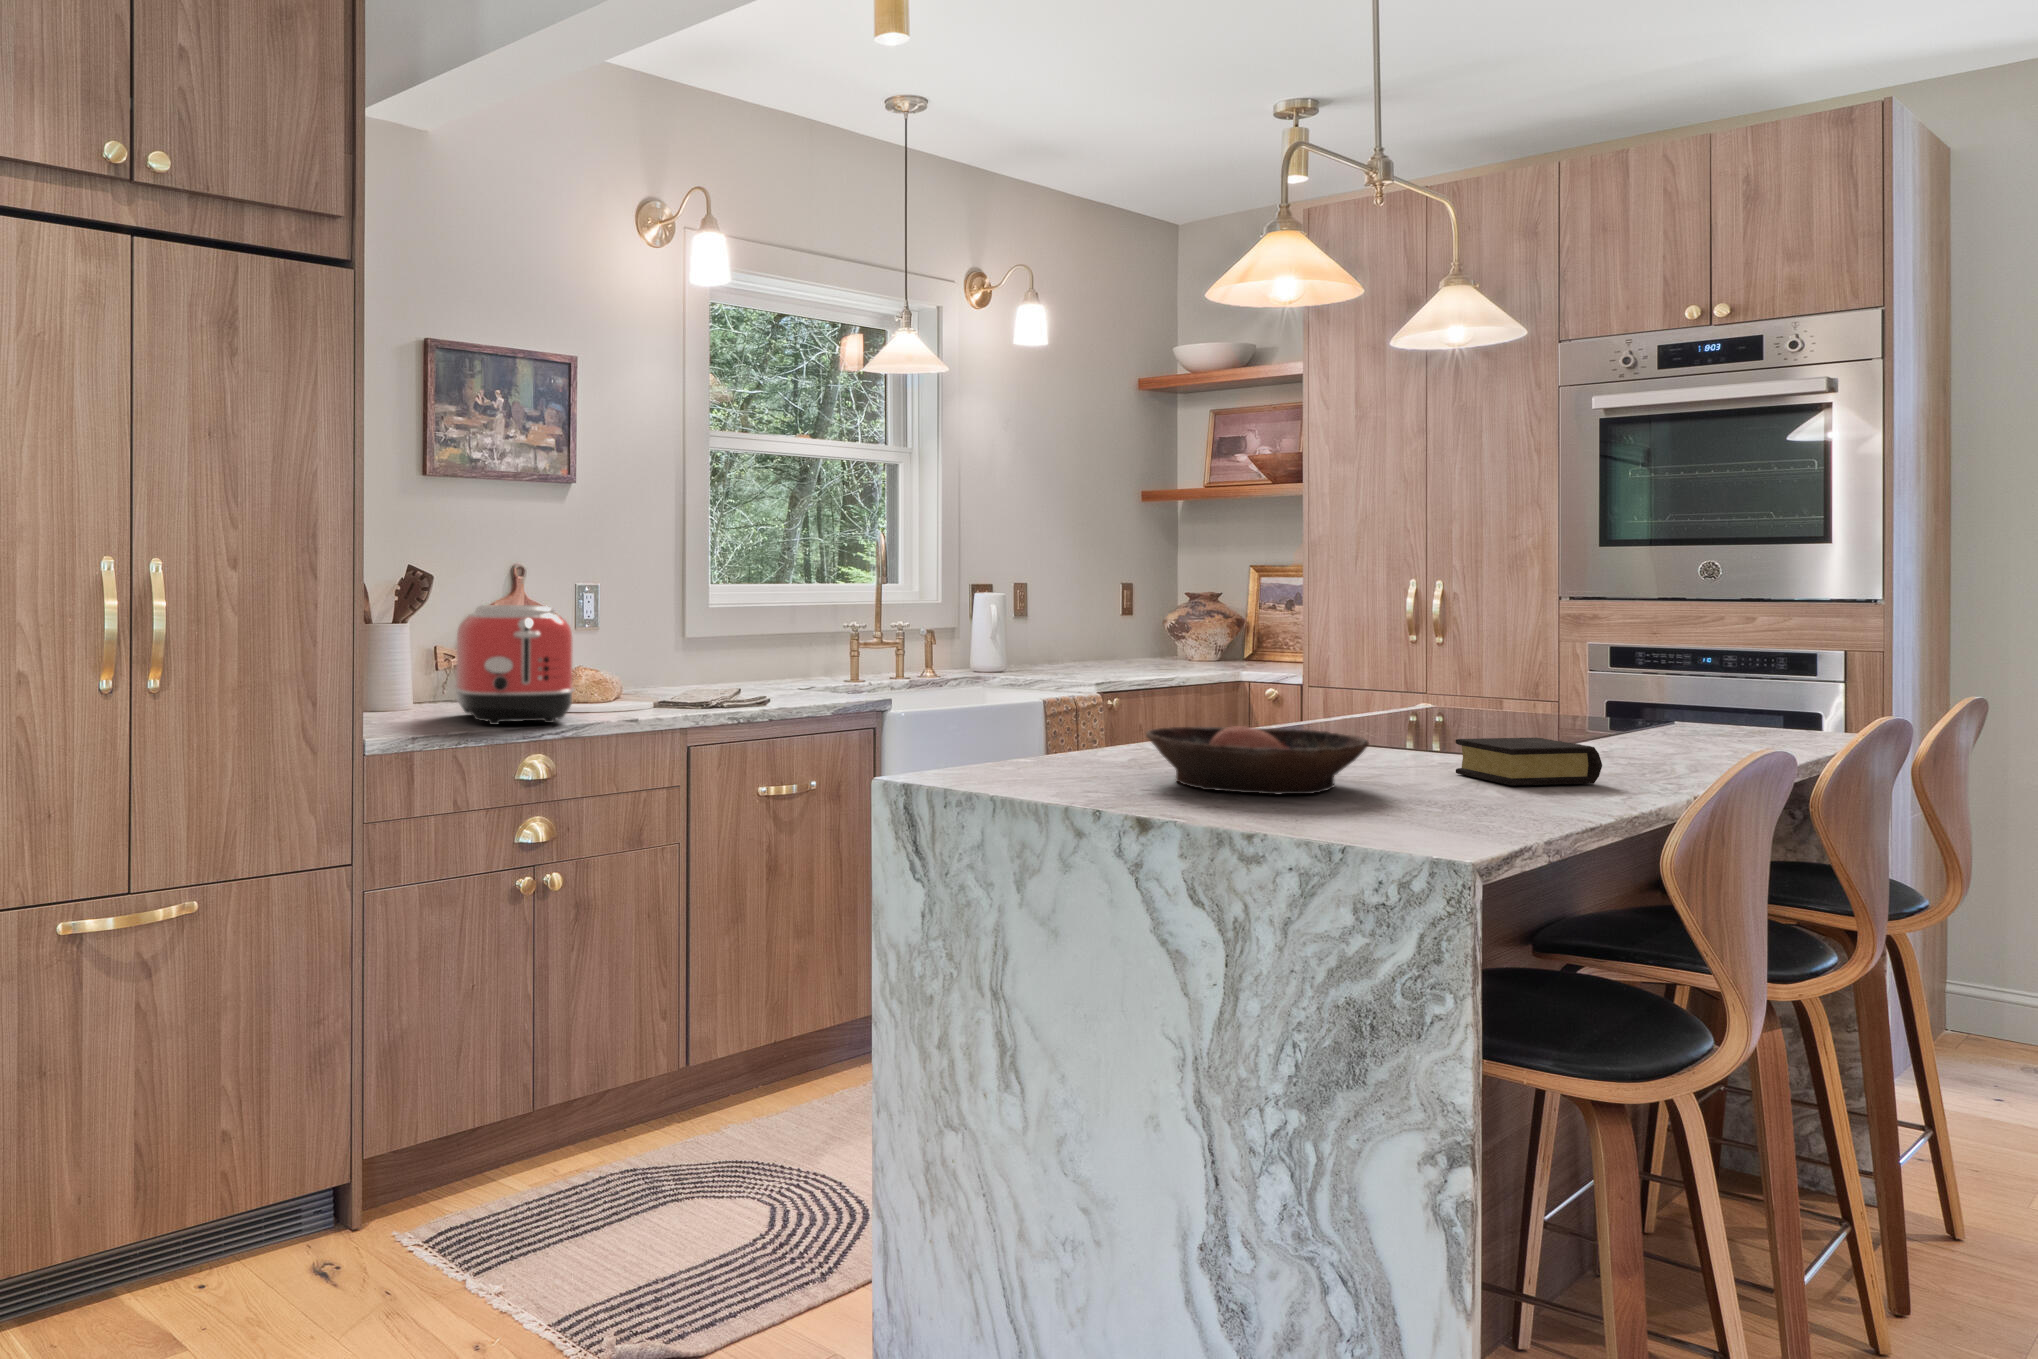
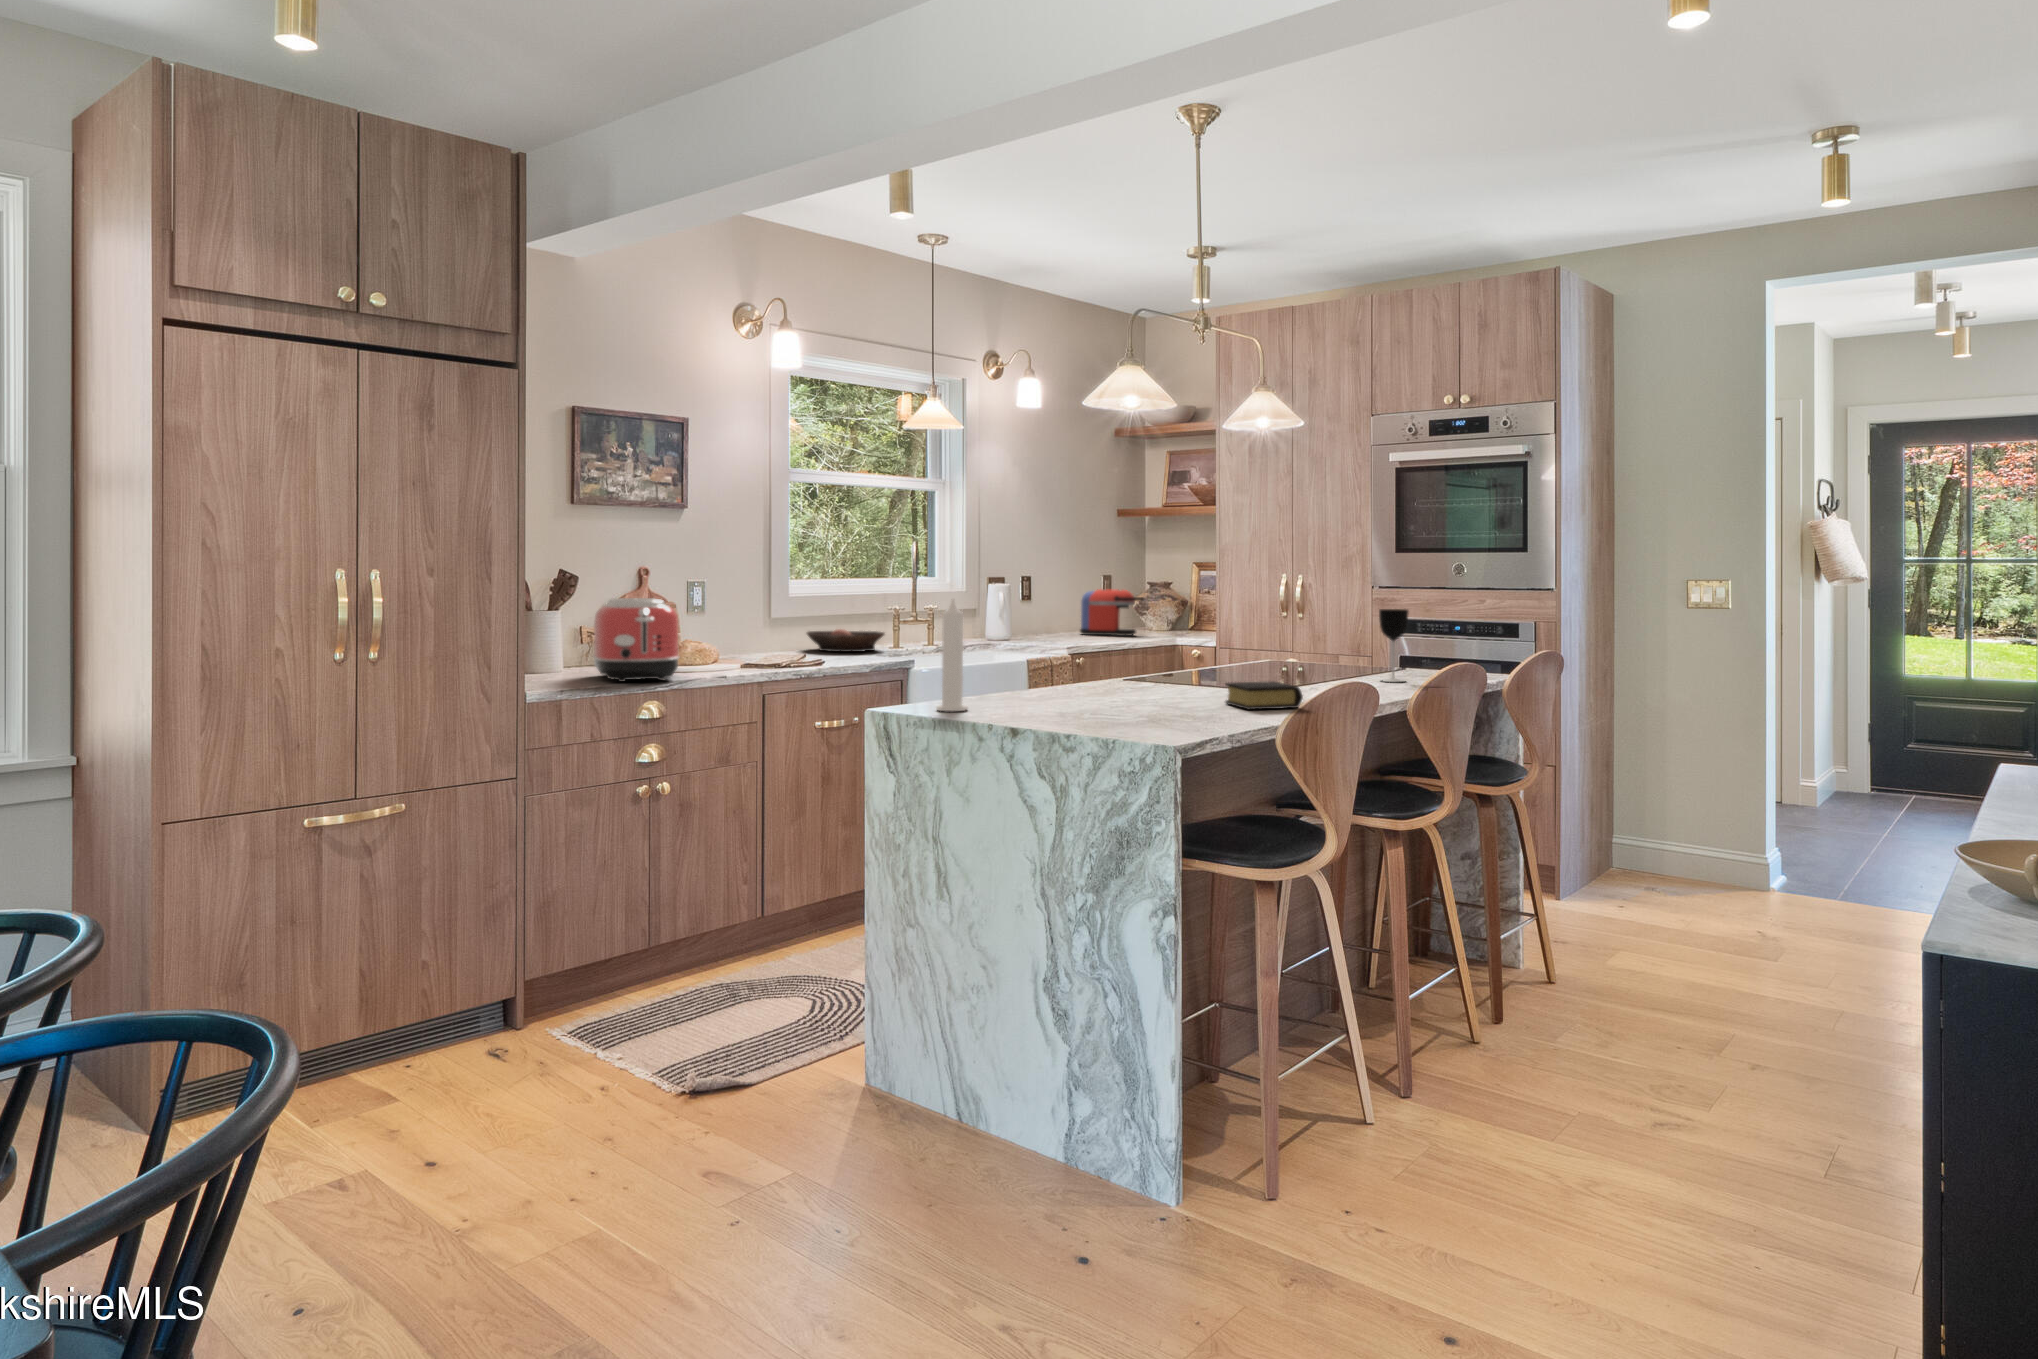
candle: none [990,597,1042,782] -> present [937,599,968,711]
coffee maker: none [1094,600,1187,664] -> present [1080,589,1144,636]
wine glass: none [1655,622,1707,739] -> present [1379,609,1409,682]
bowl: present [1146,726,1369,794] -> present [807,629,884,652]

